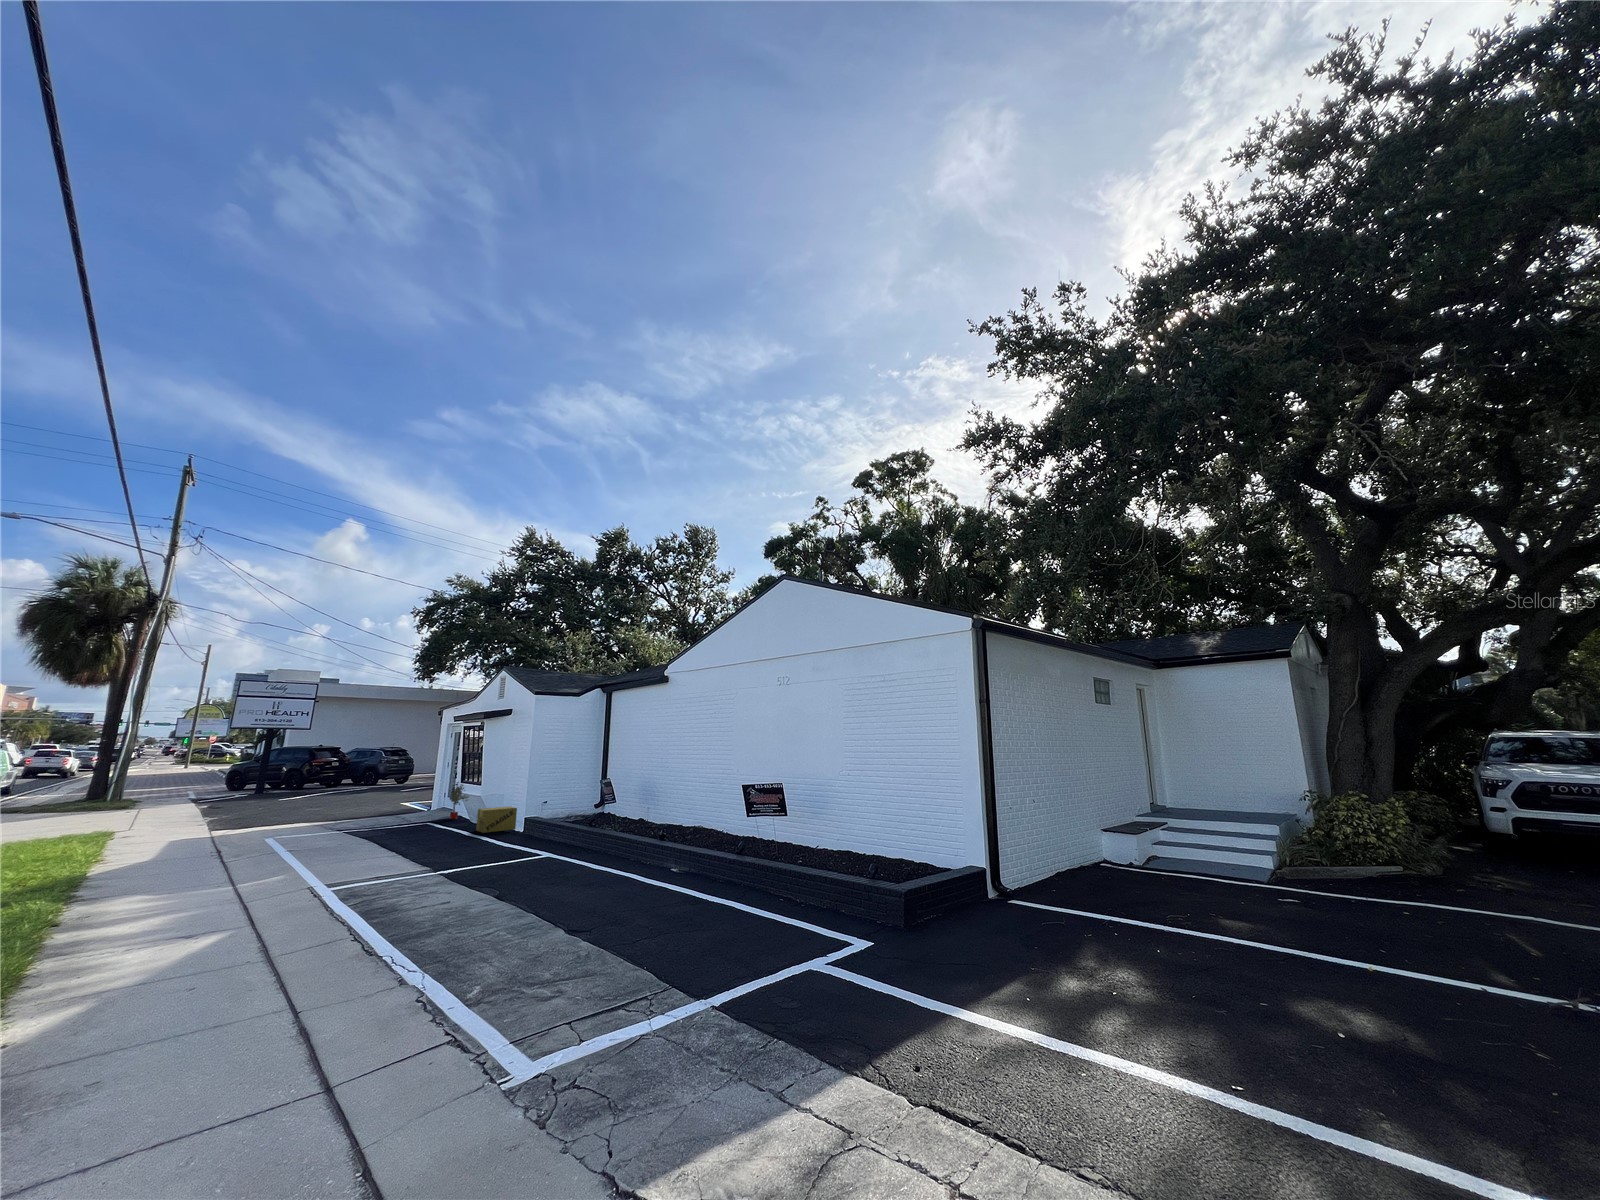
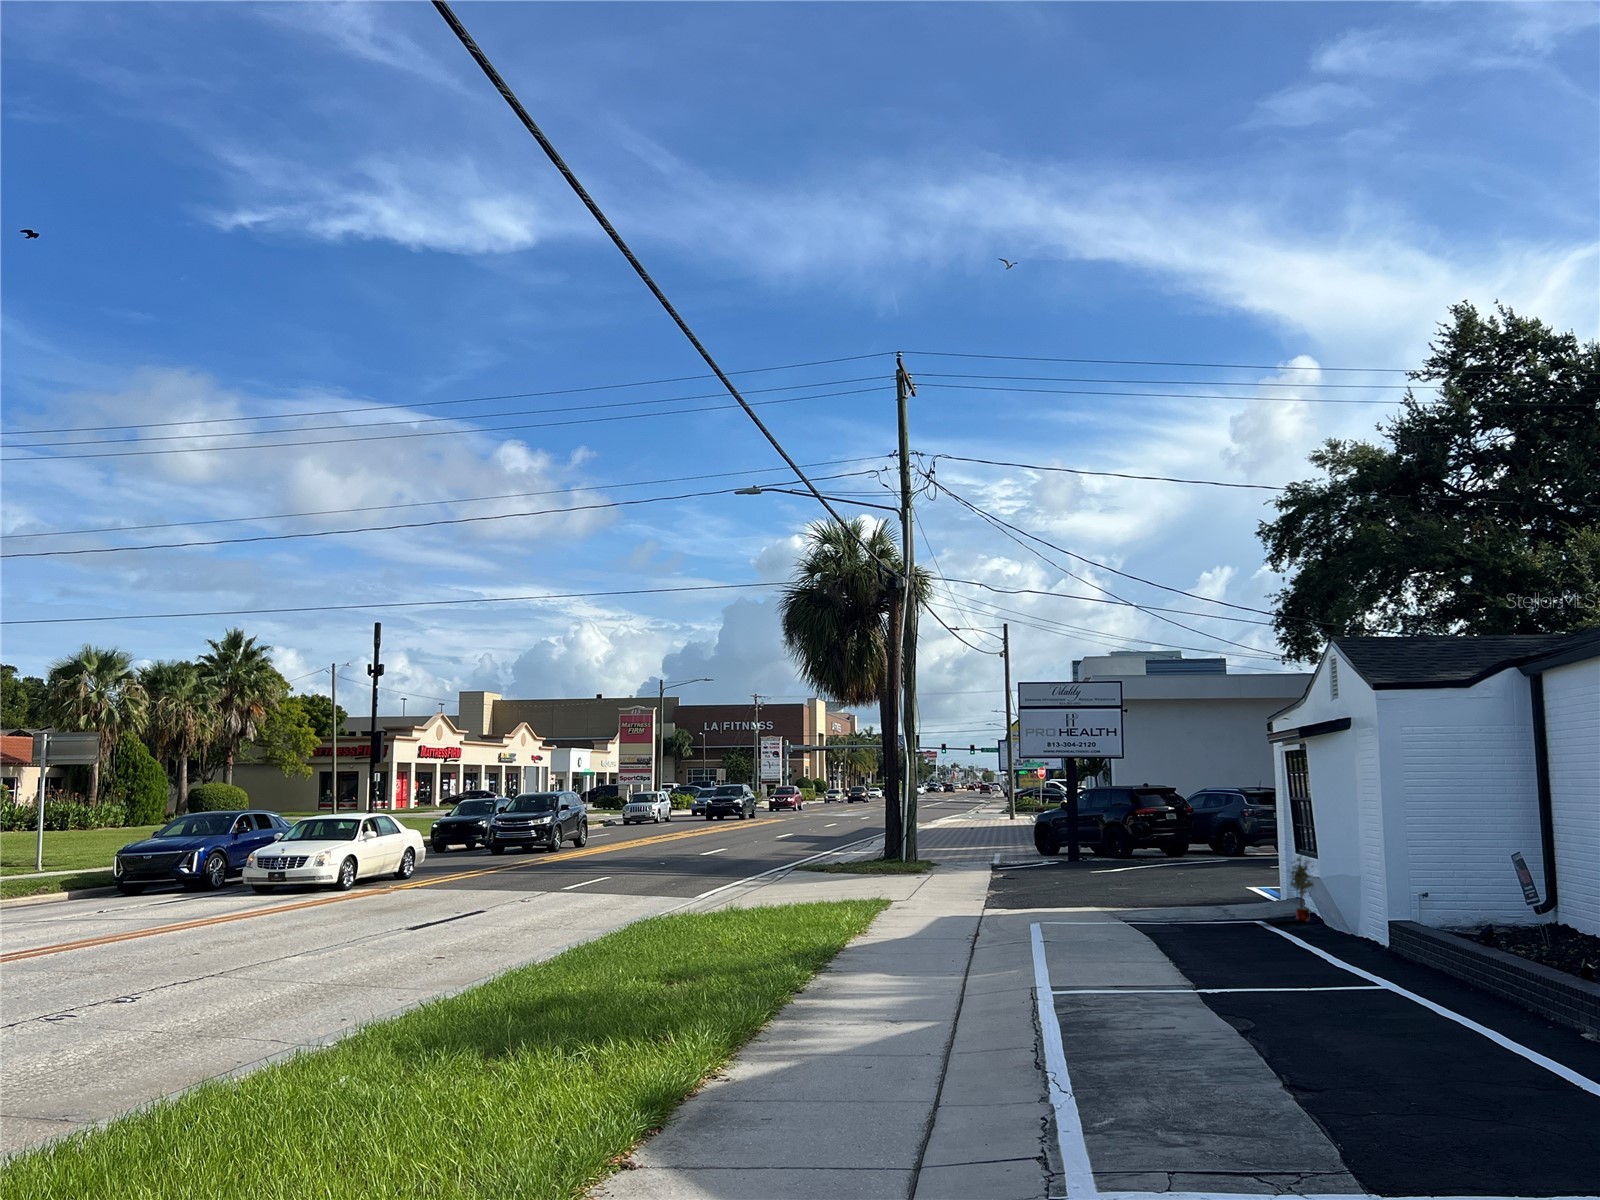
cardboard box: present [476,806,517,833] -> none [1316,904,1384,947]

